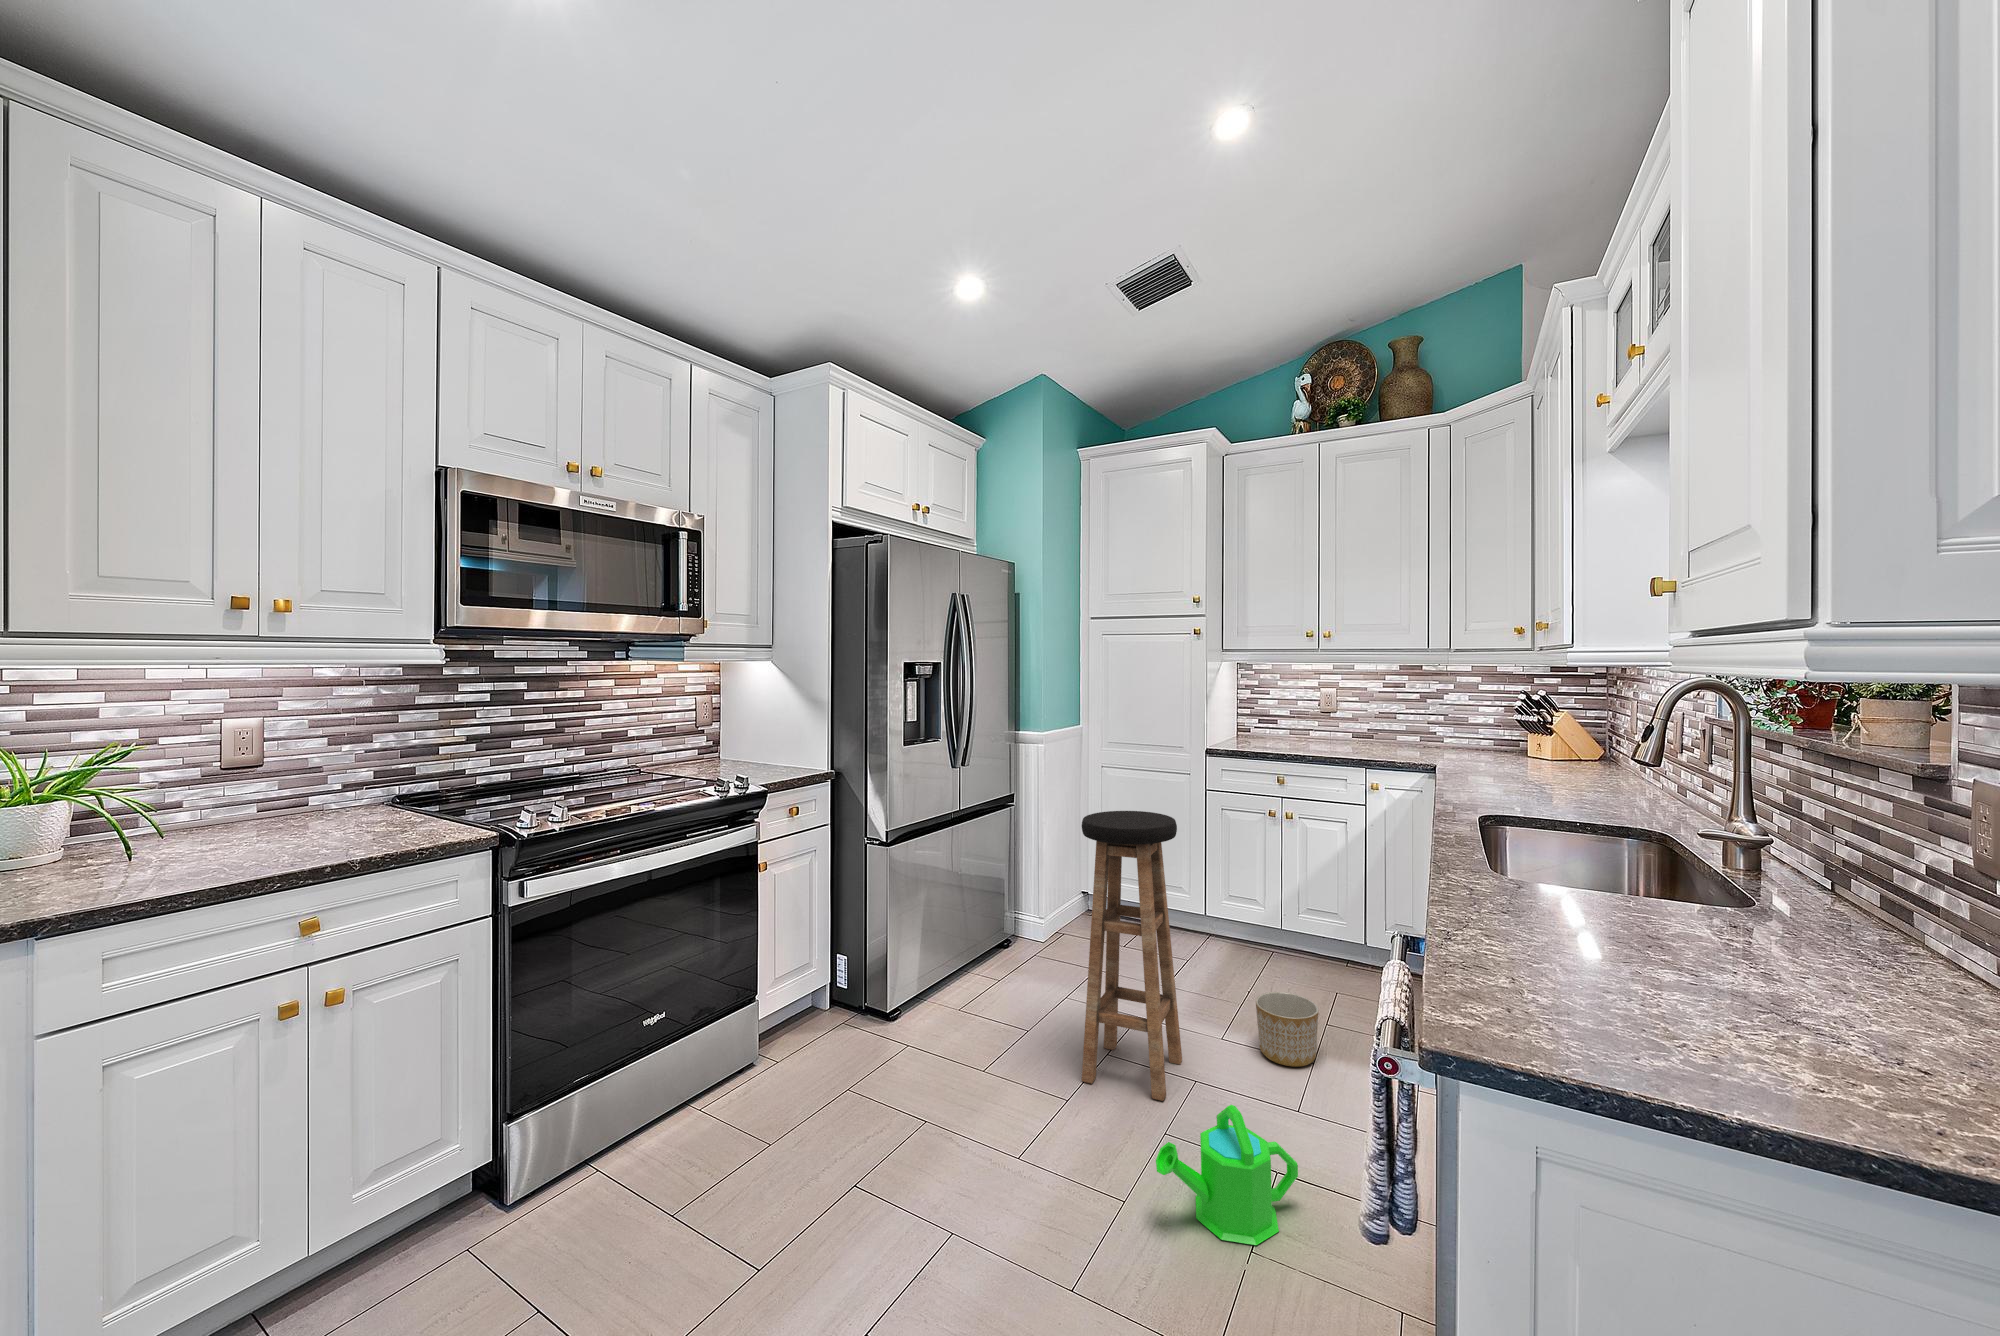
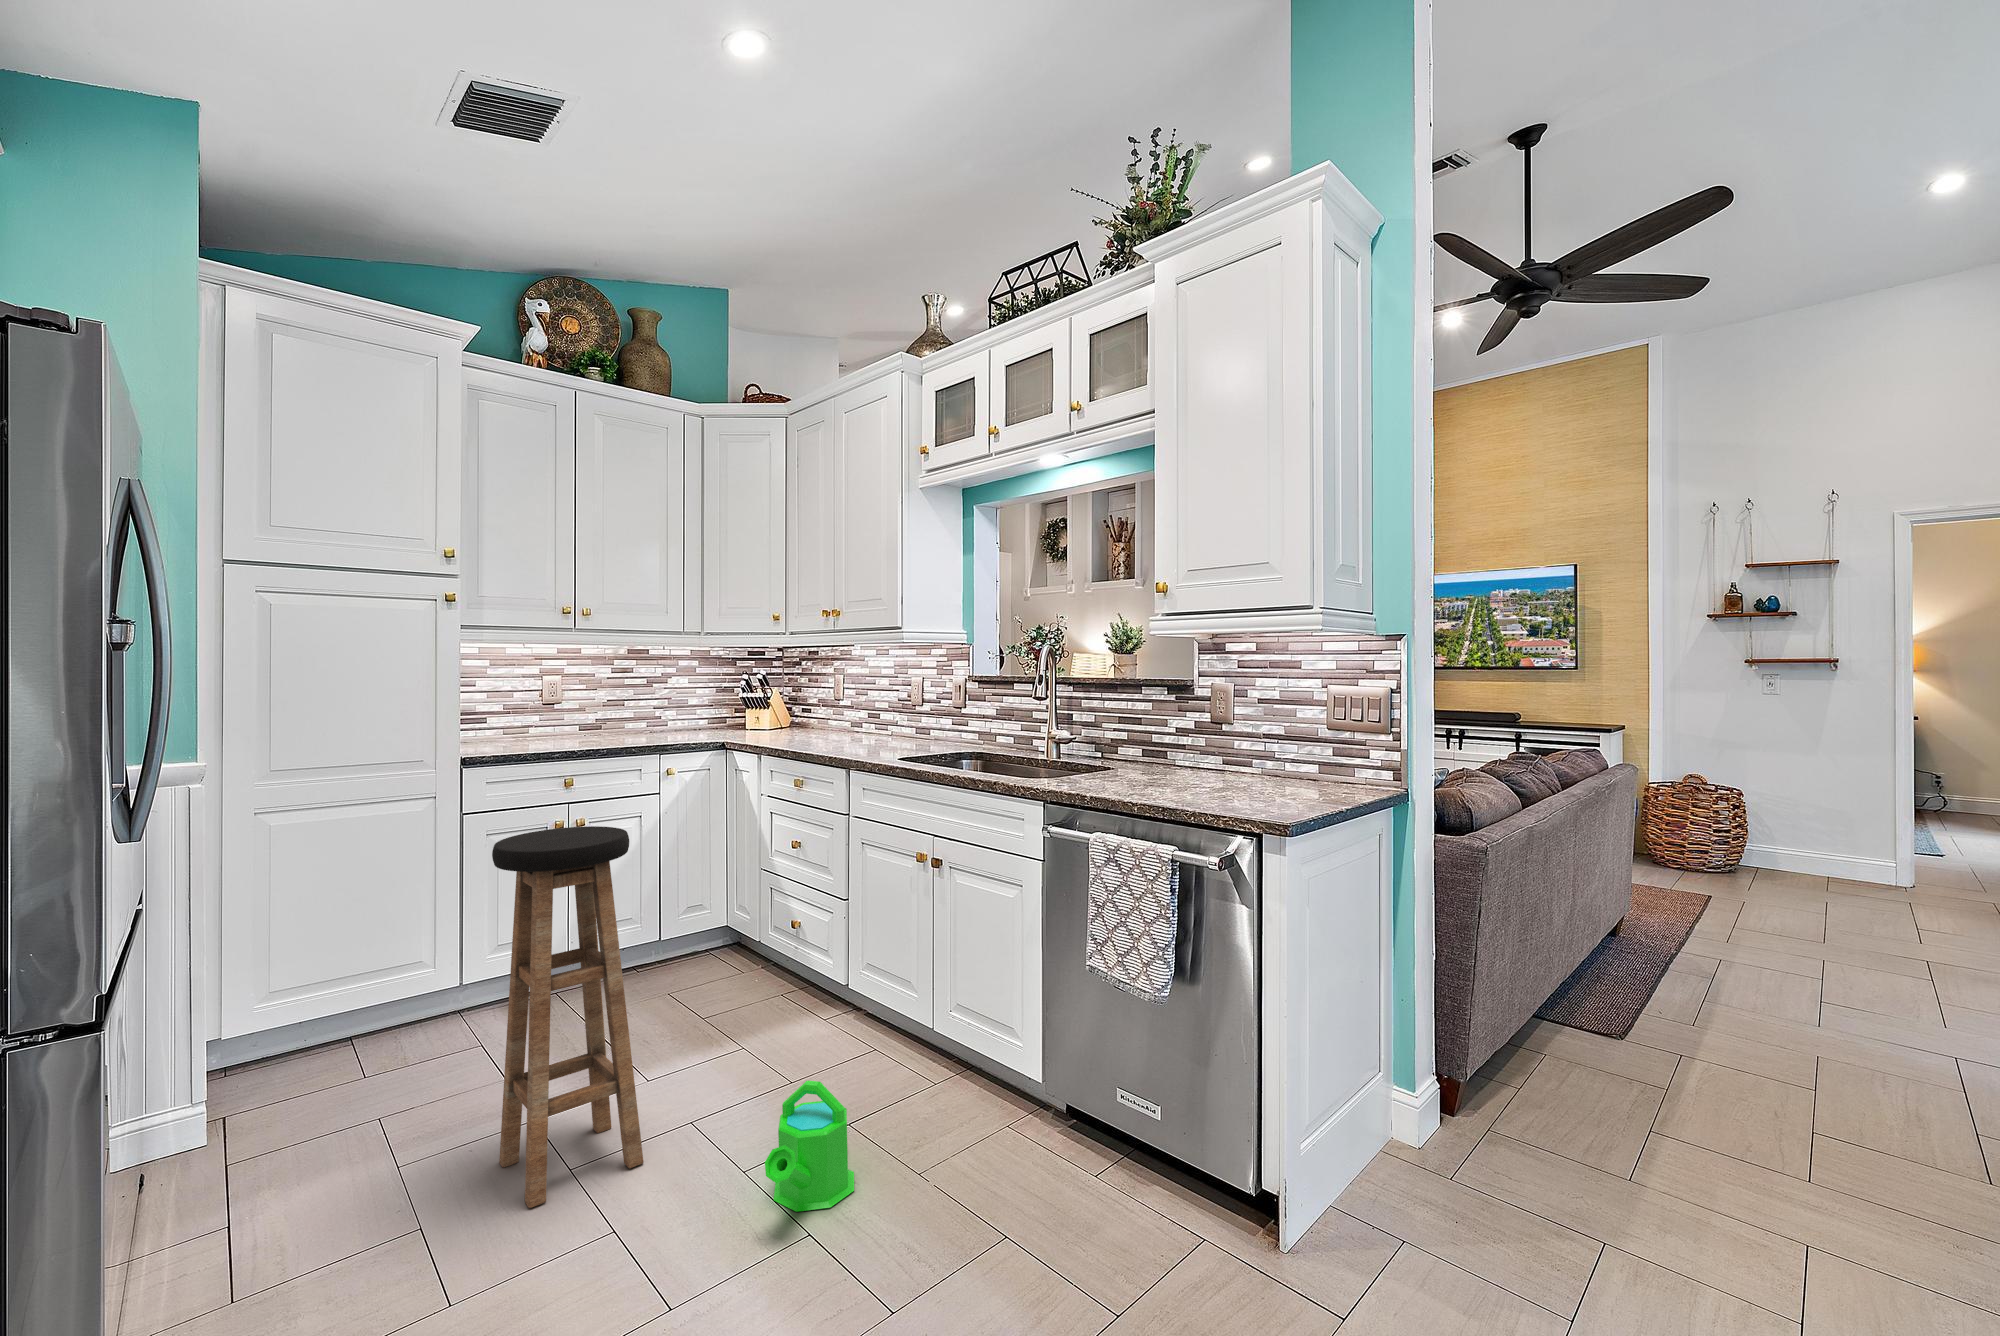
planter: present [1256,992,1319,1067] -> none [657,998,725,1075]

